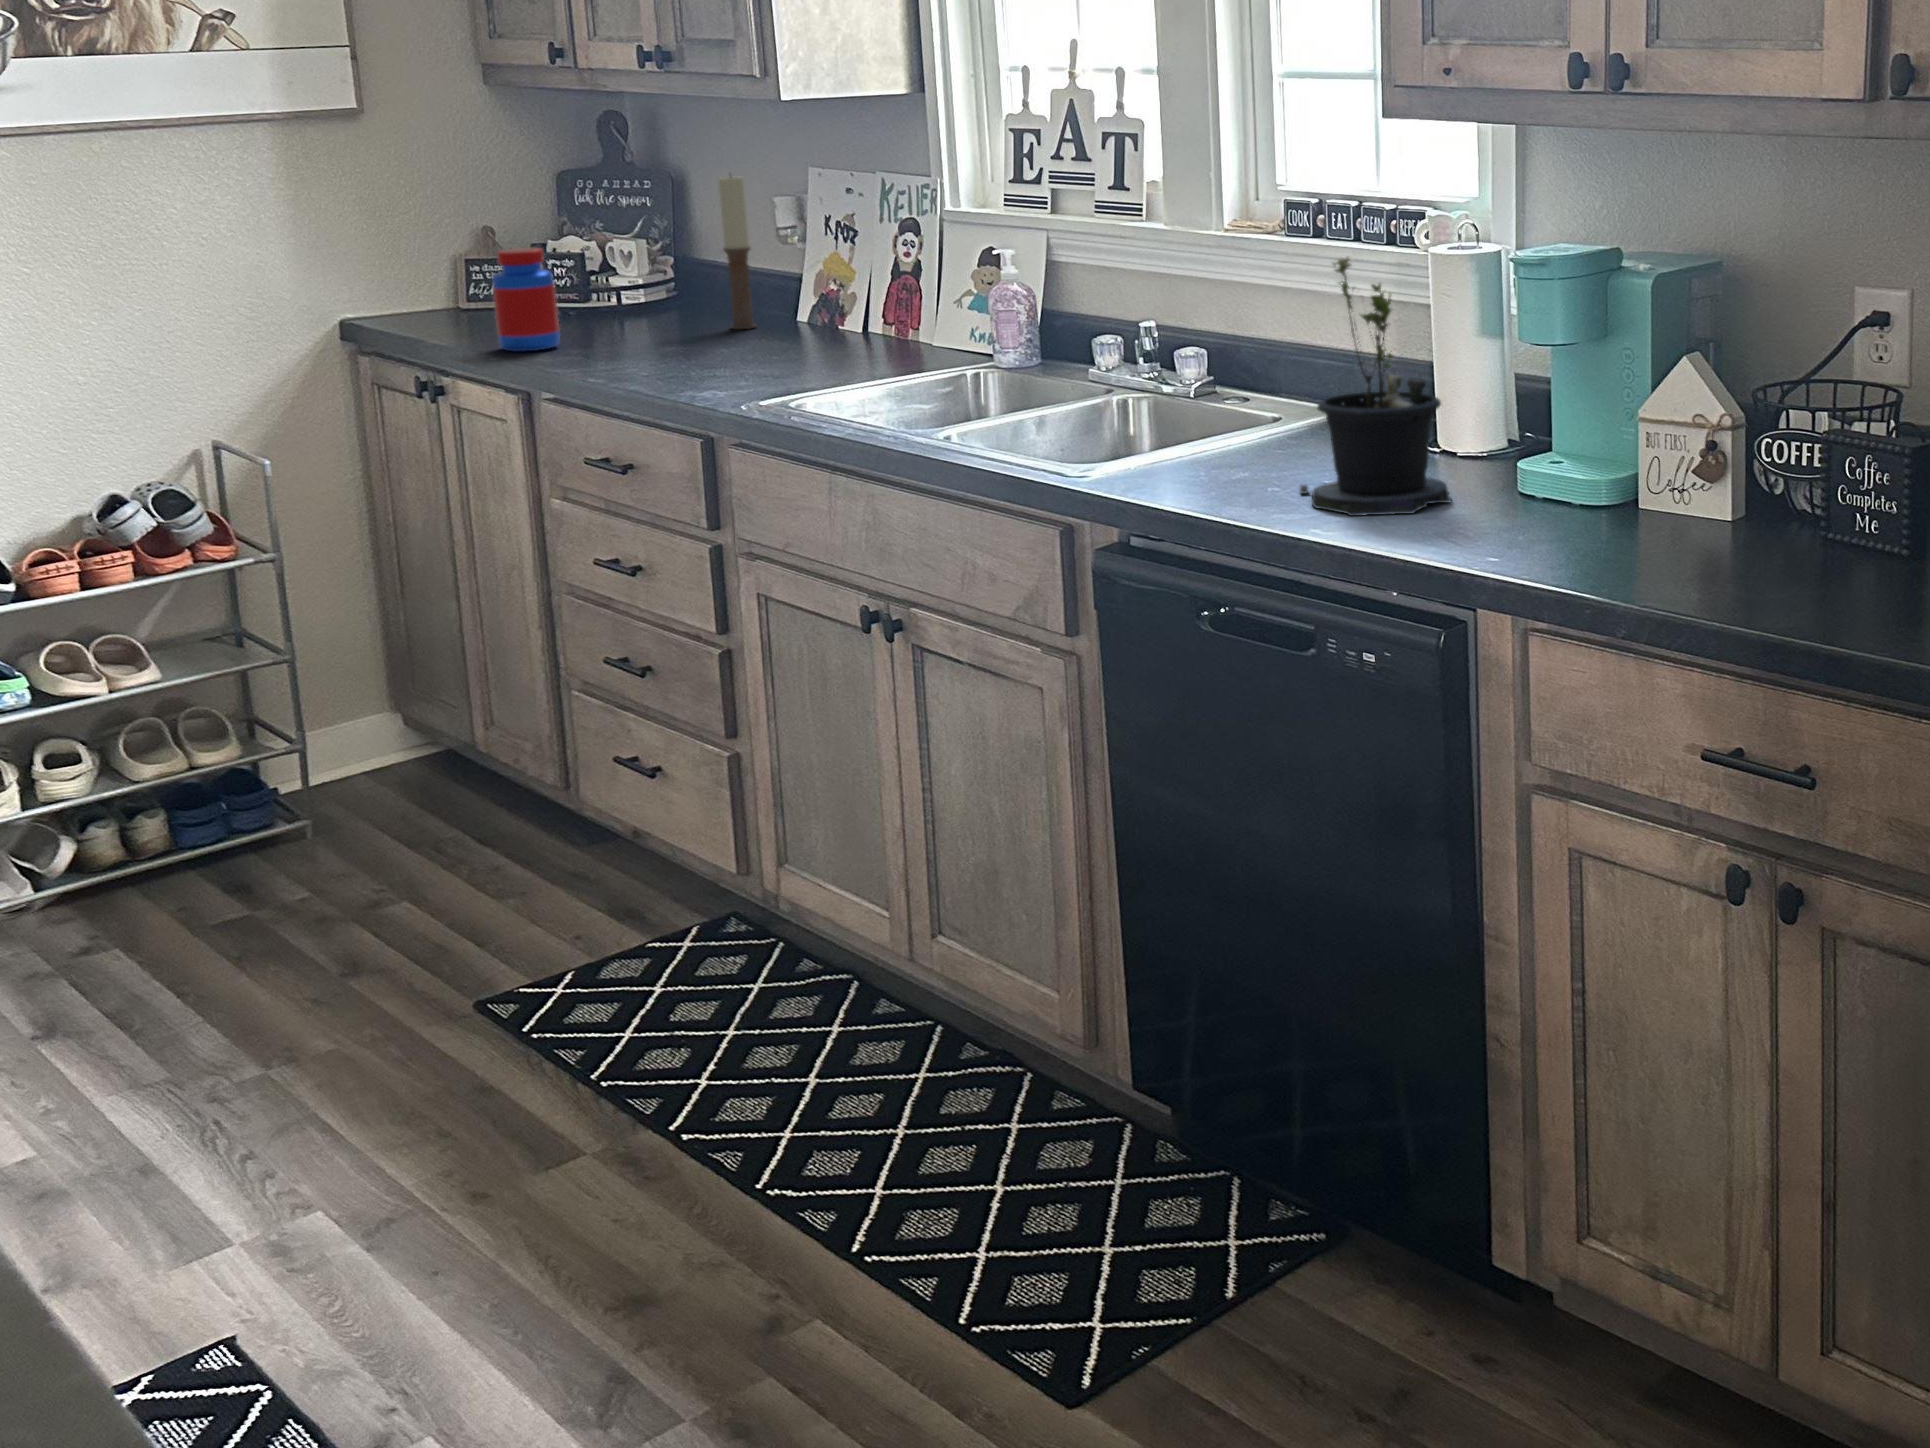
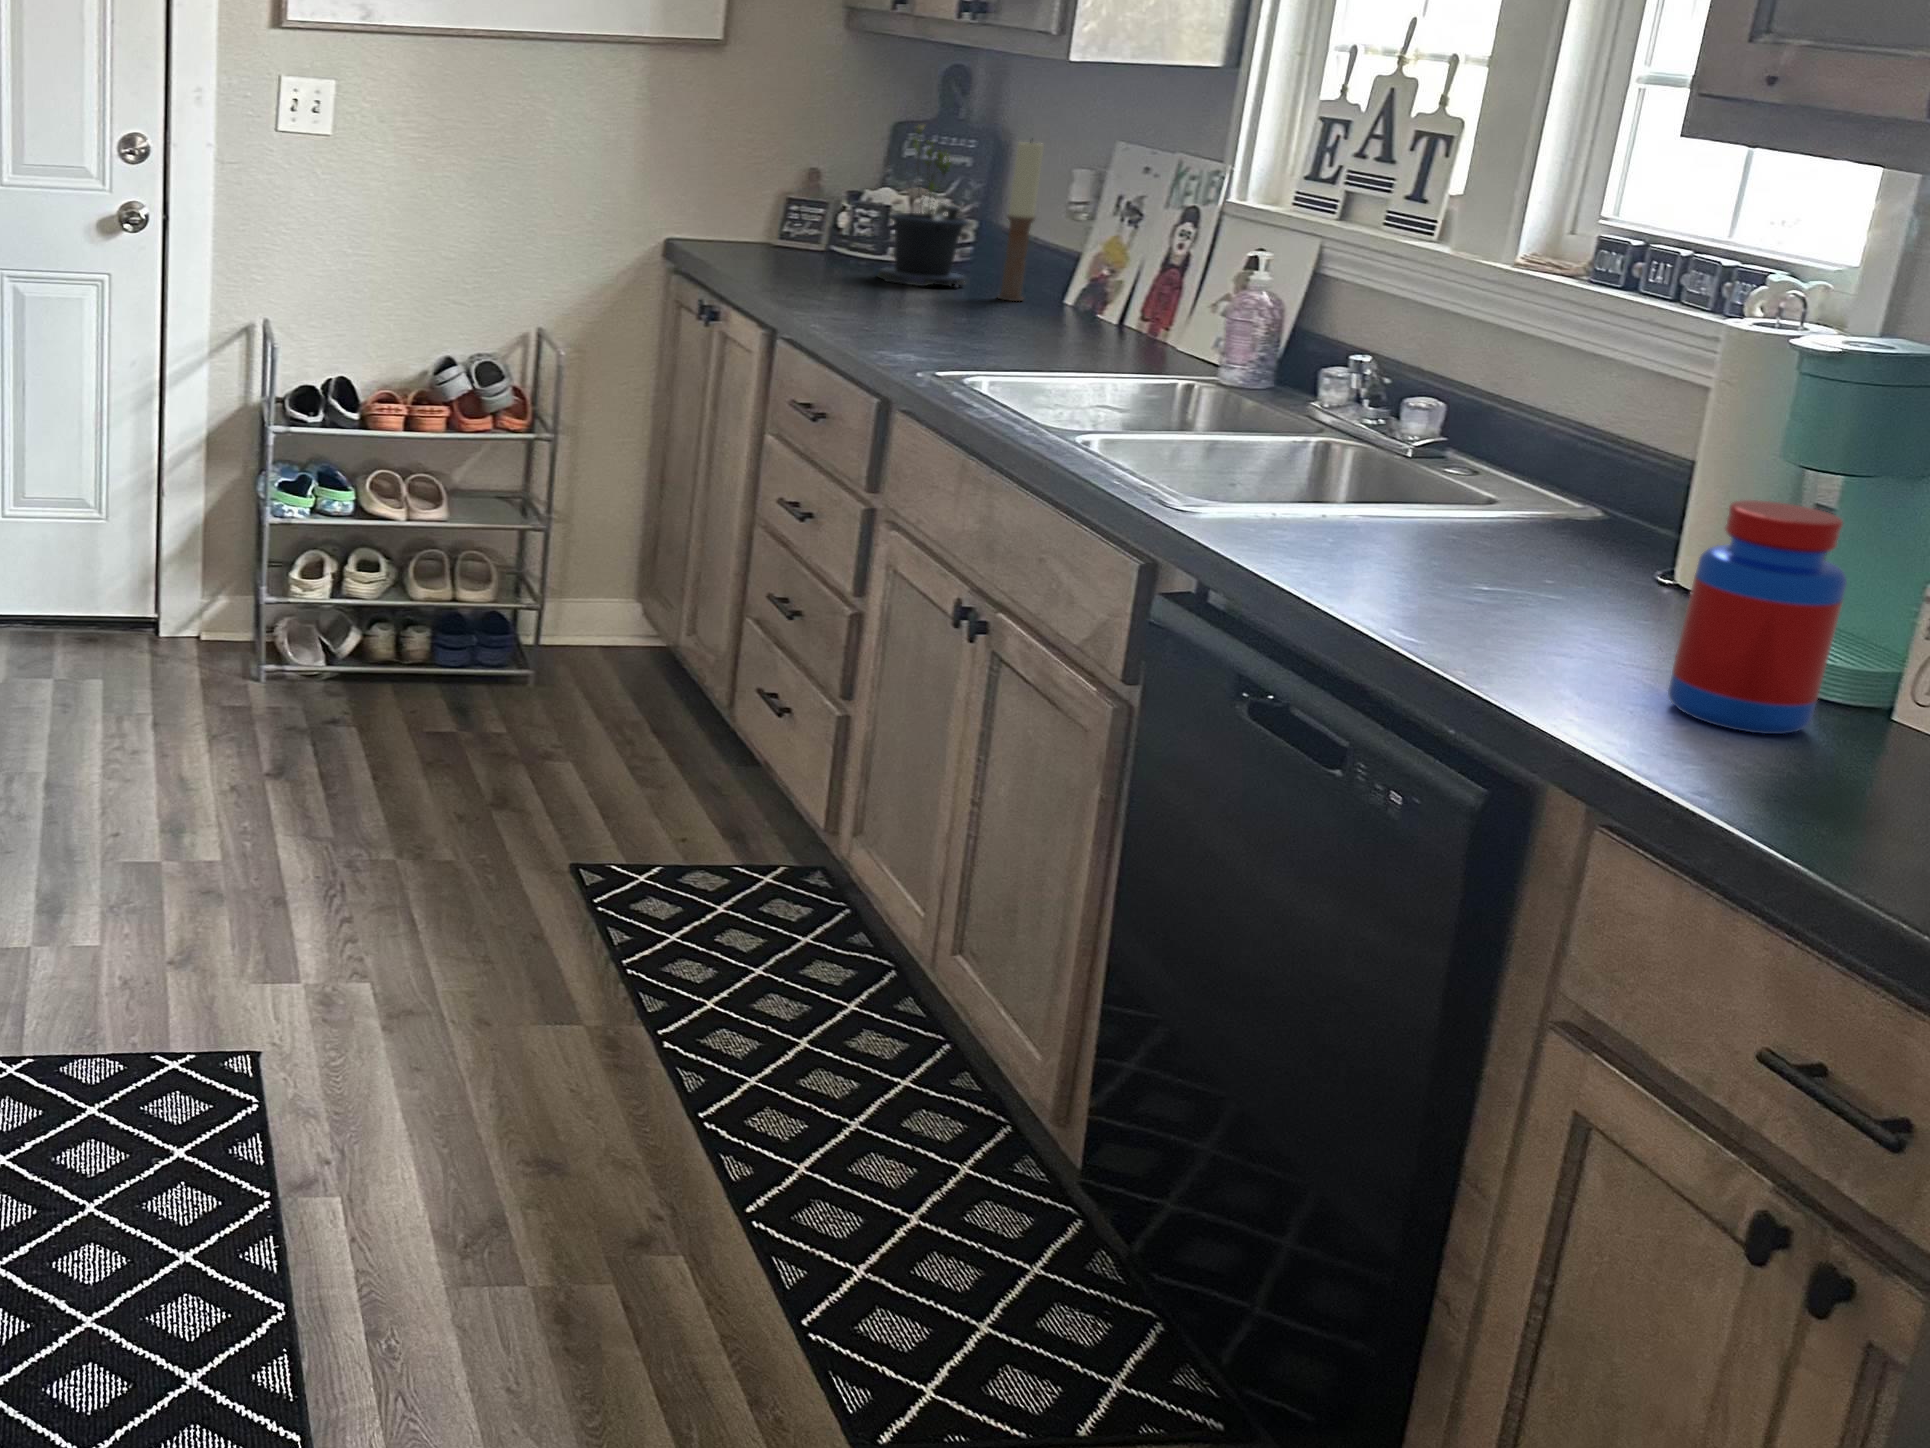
jar: present [492,247,560,352] -> present [1668,500,1847,734]
potted plant: present [1300,258,1452,516] -> present [878,125,968,287]

